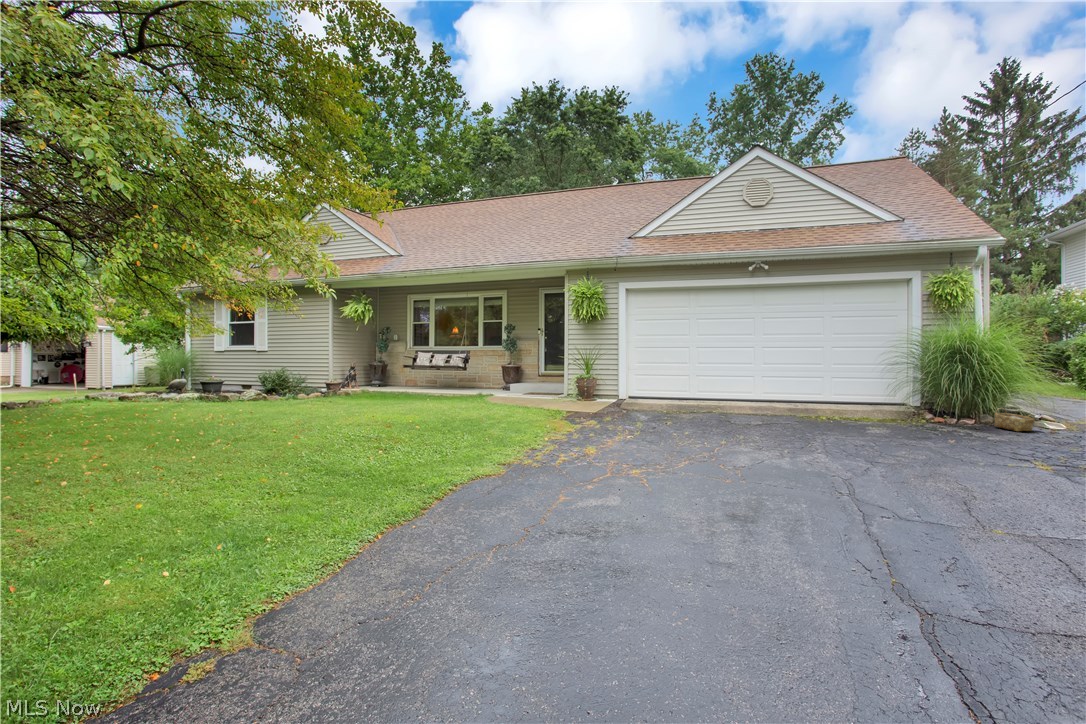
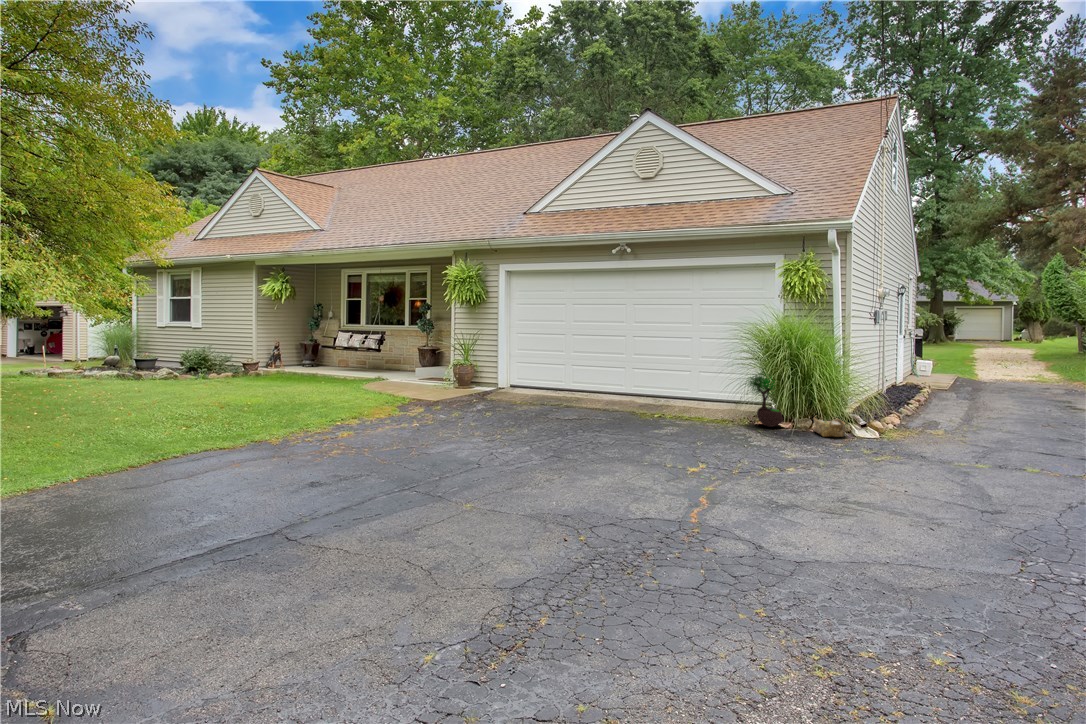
potted tree: none [922,369,963,425] -> present [750,374,783,427]

